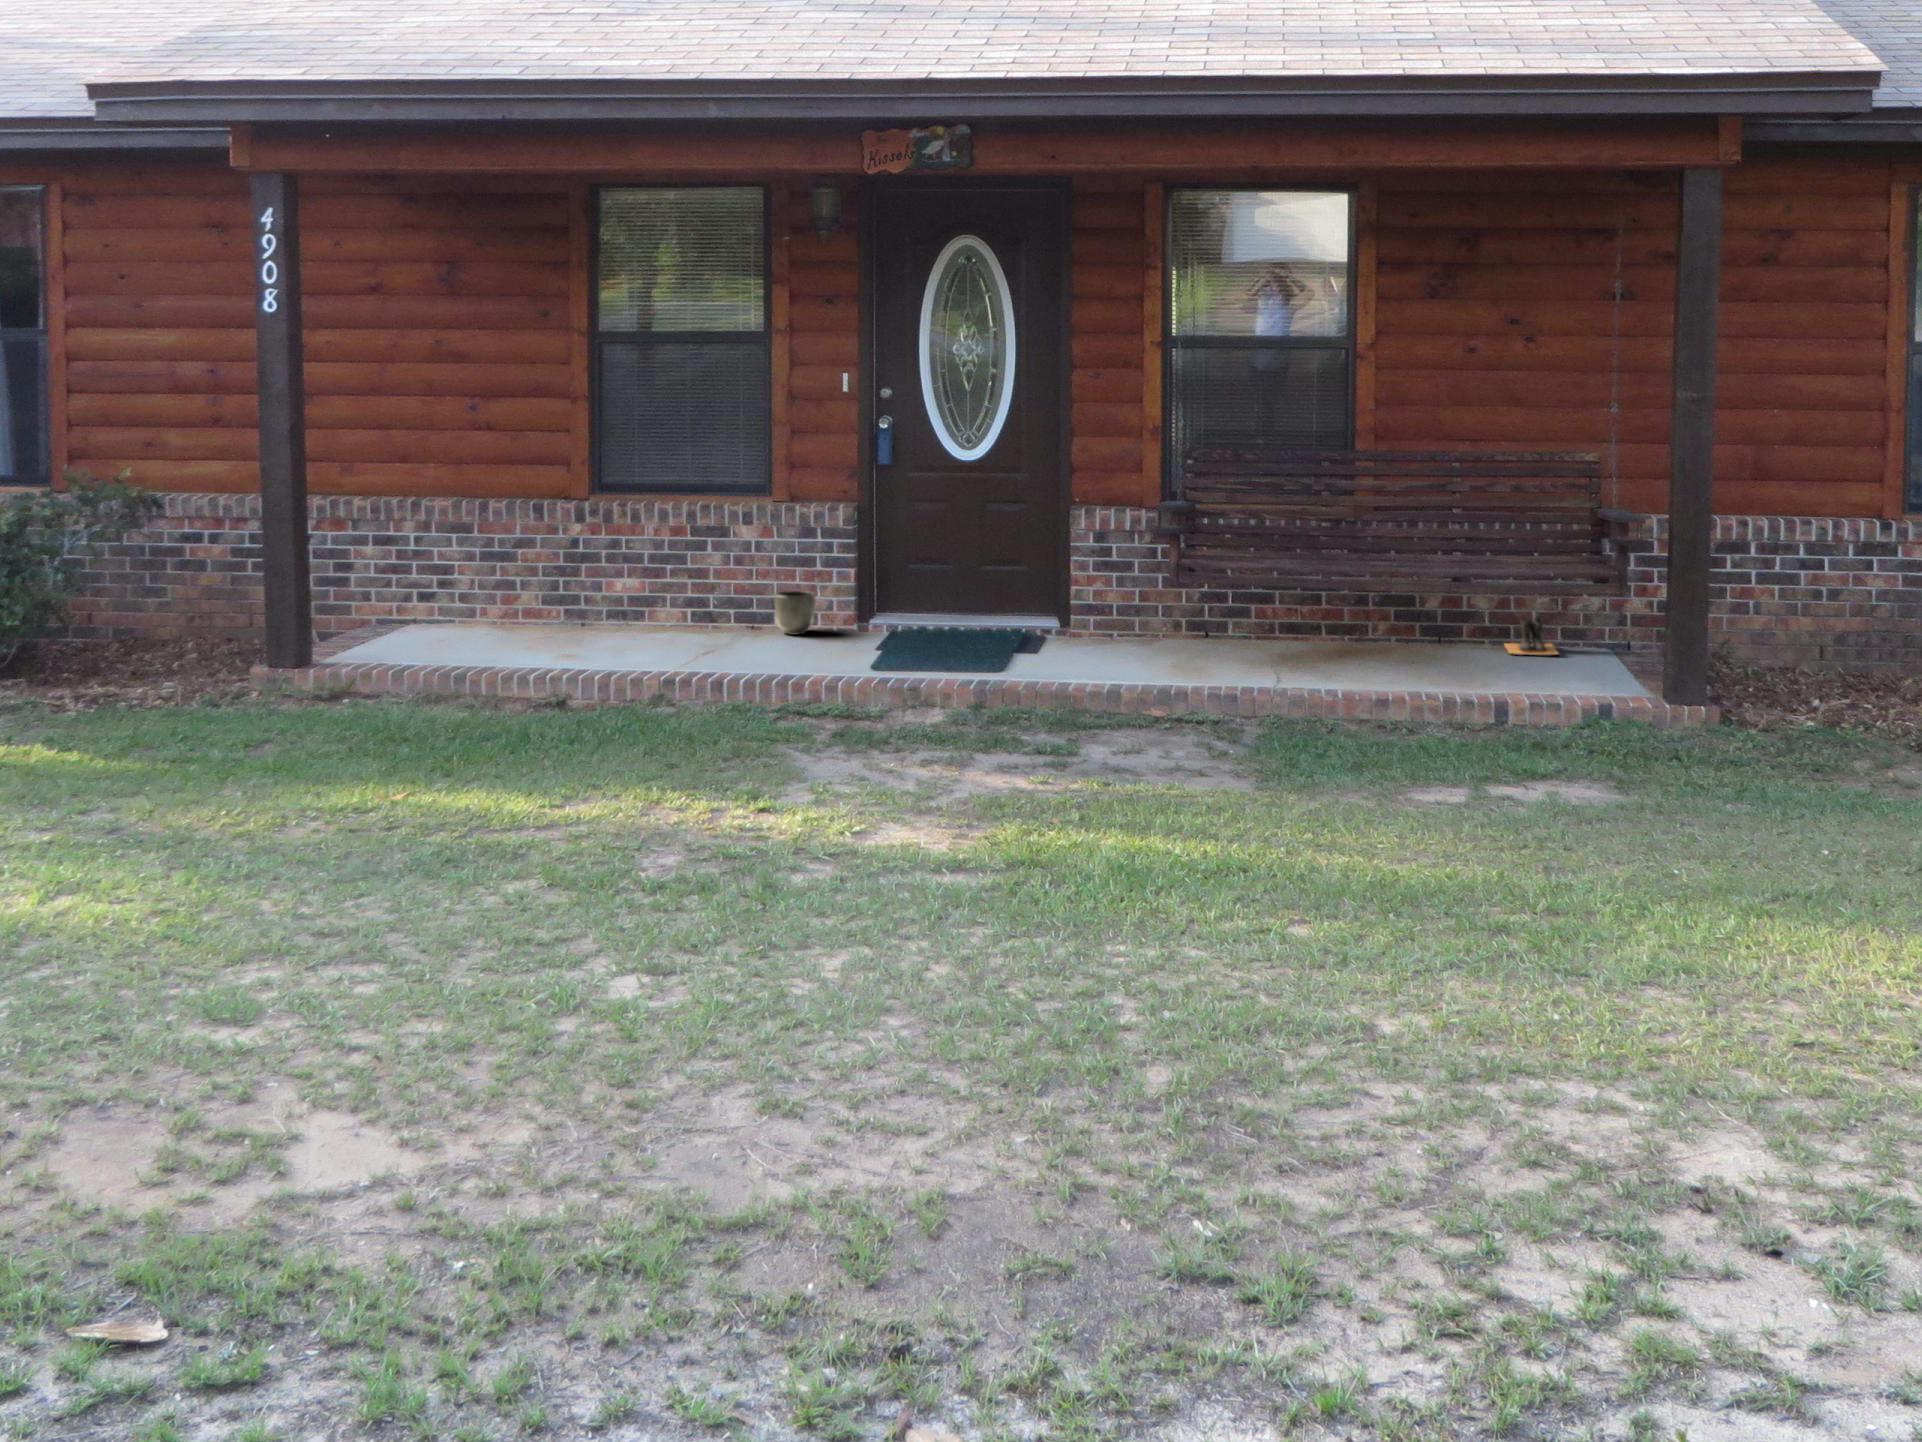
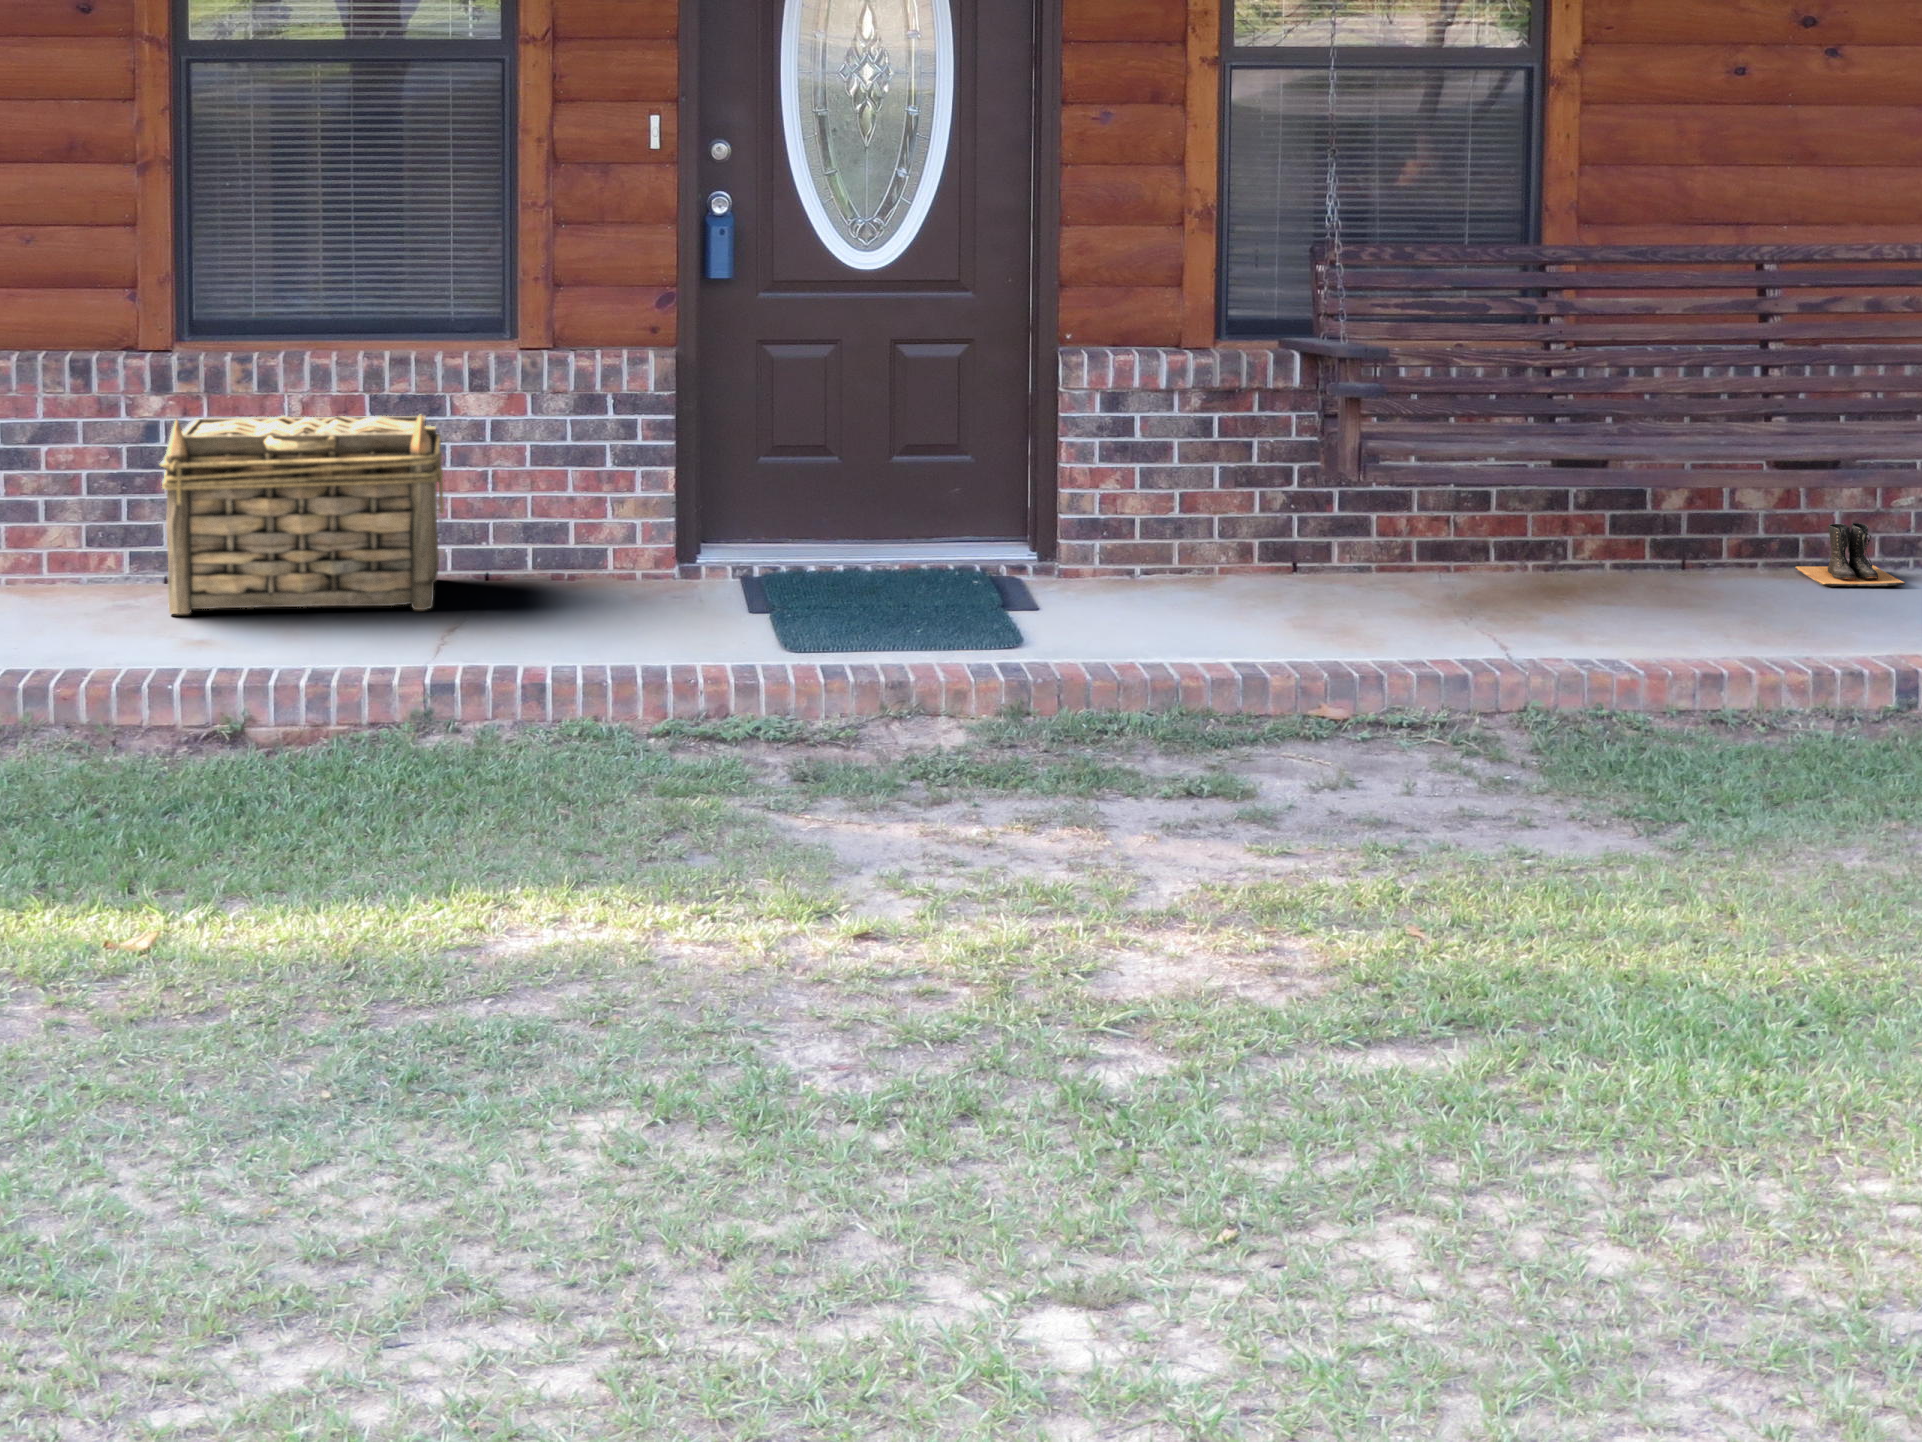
basket: none [563,536,725,643] -> present [160,415,444,614]
planter: present [774,591,815,634] -> none [542,508,615,588]

